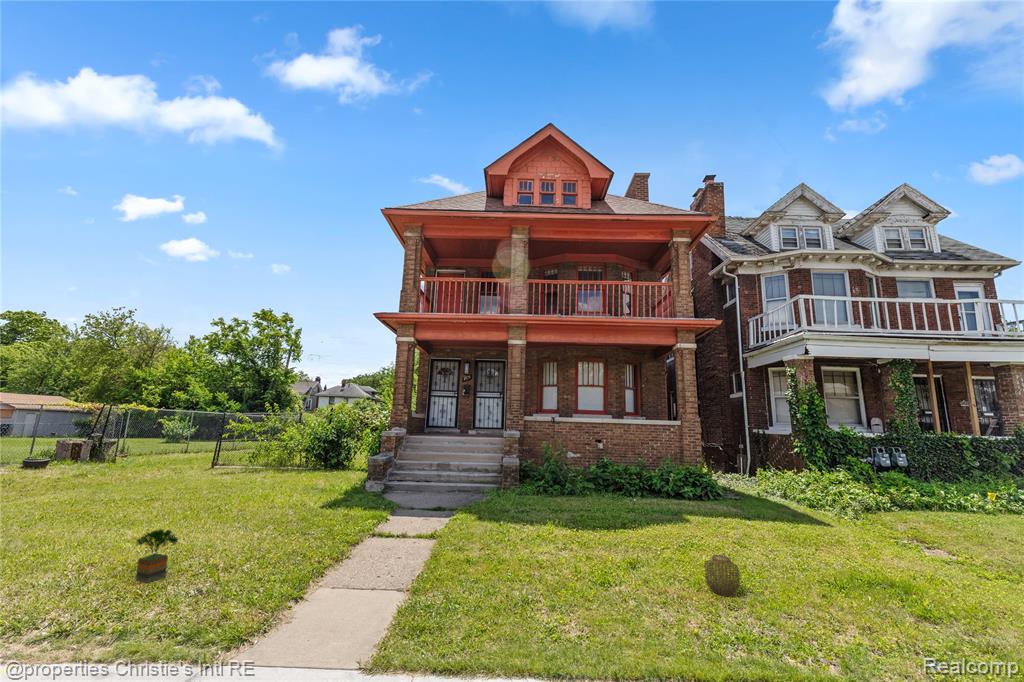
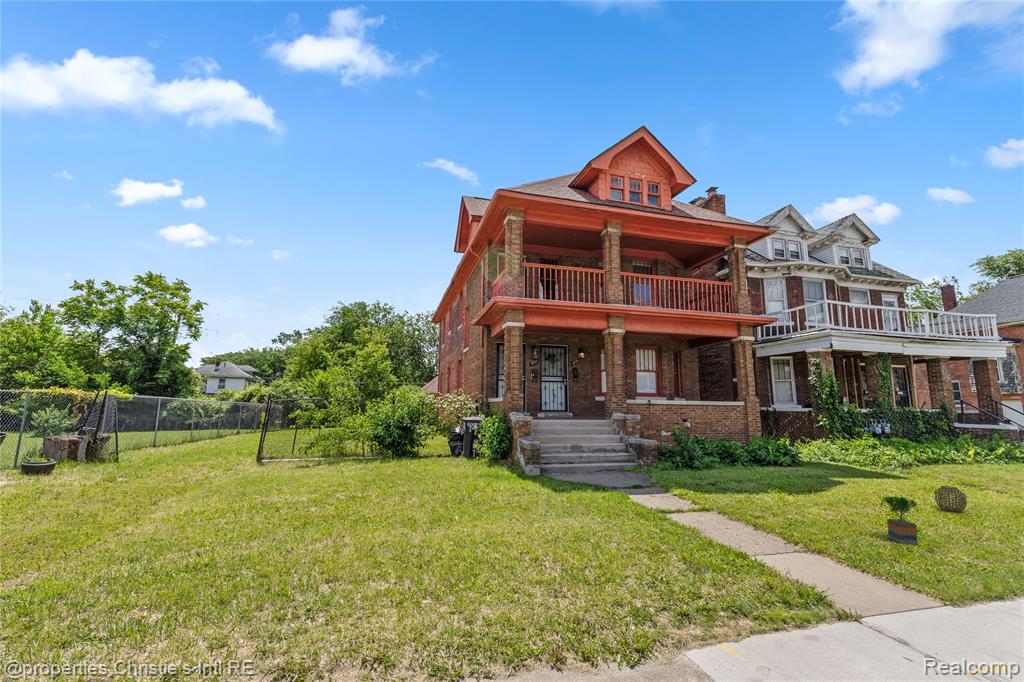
potted tree: present [136,529,178,583] -> present [880,496,918,544]

